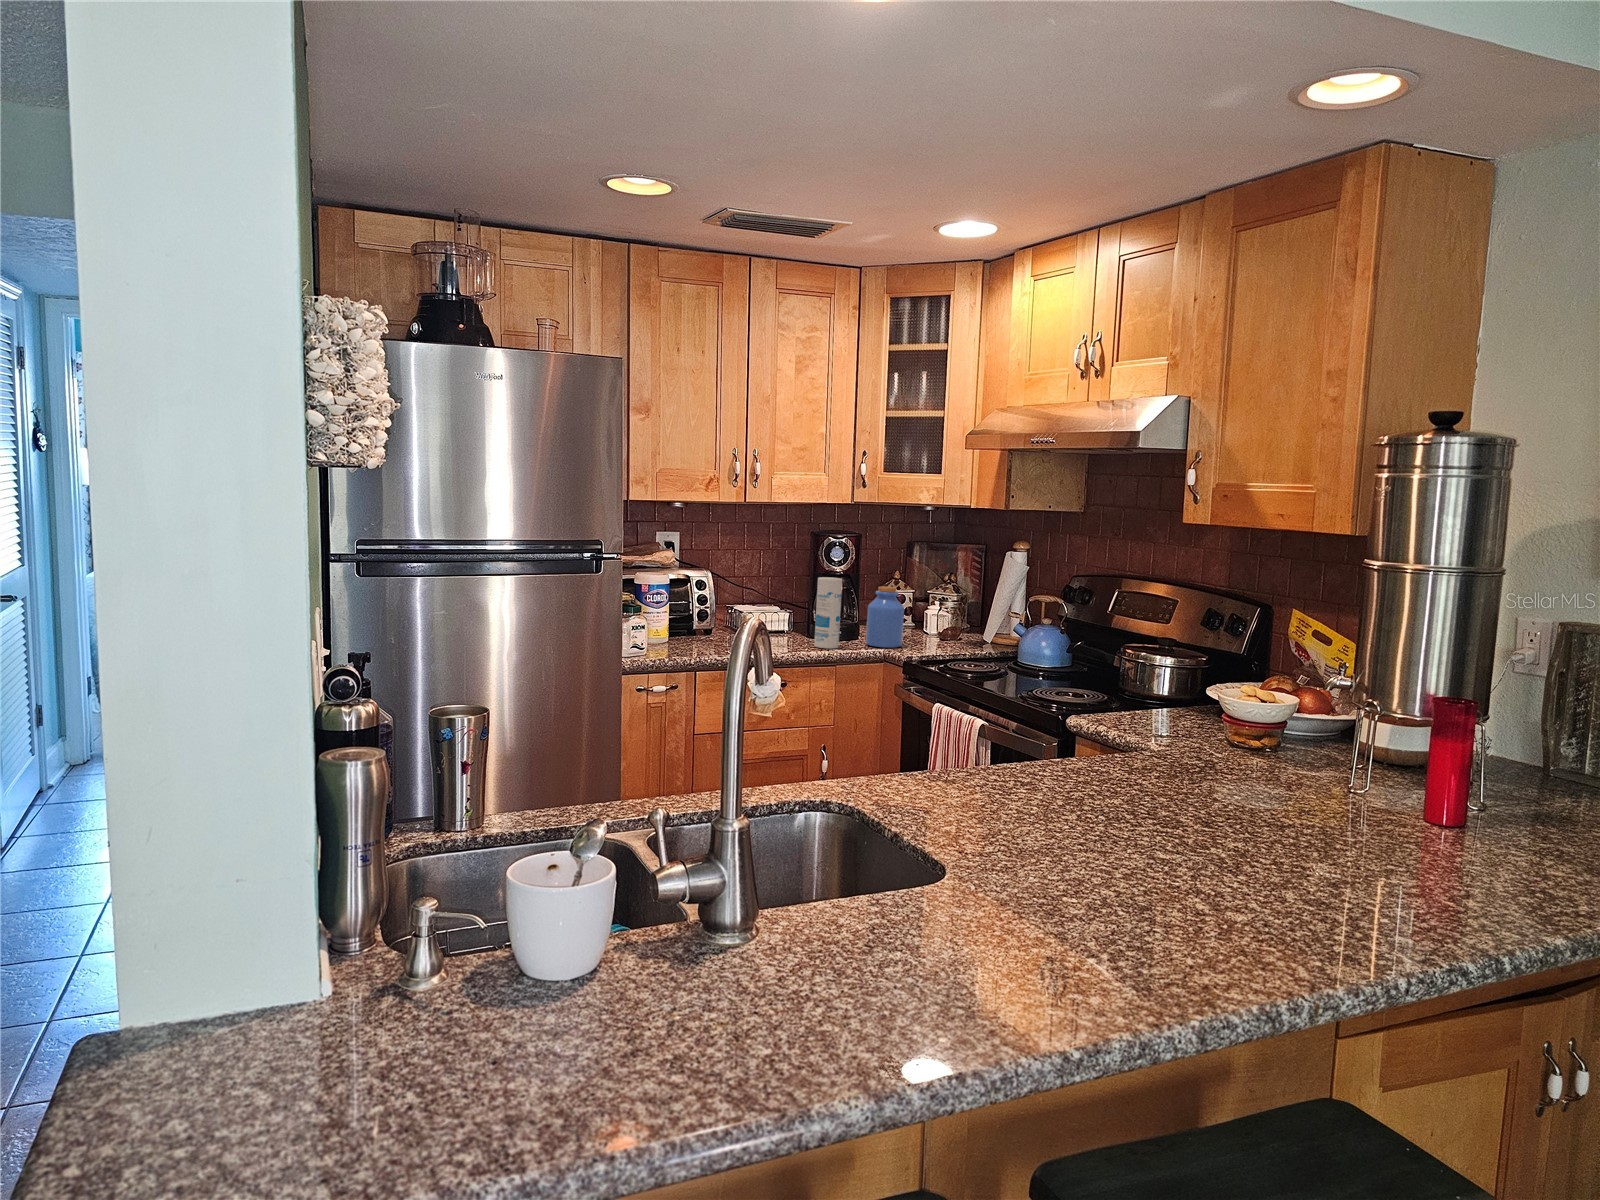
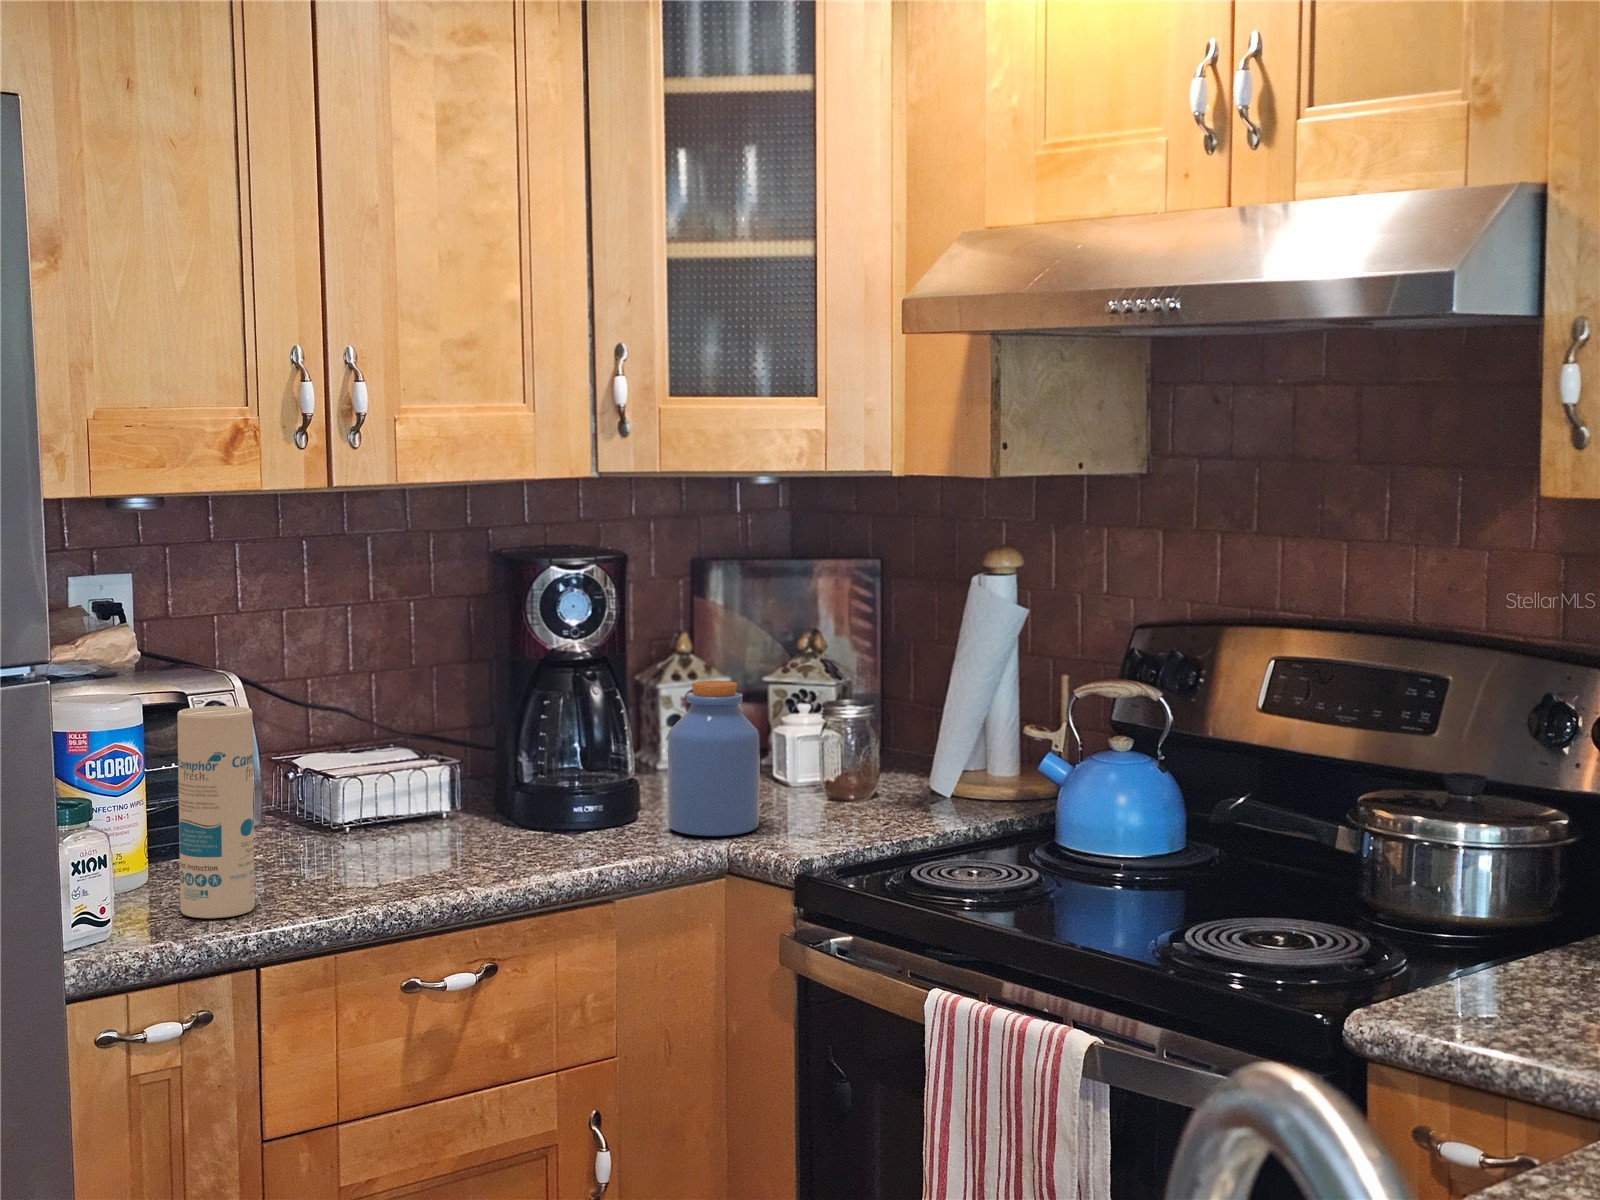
canister: present [814,577,842,649] -> present [177,706,255,918]

